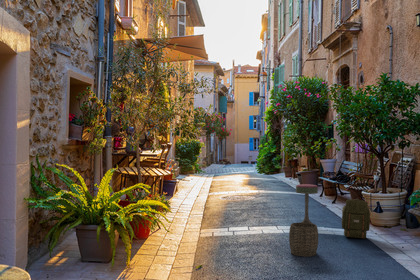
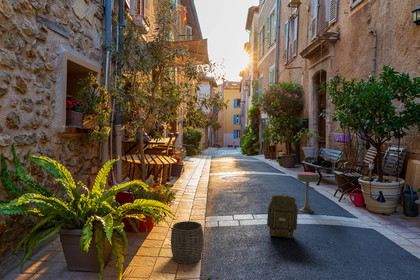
backpack: present [342,199,370,238] -> present [267,194,298,238]
woven basket: present [289,222,318,257] -> present [171,221,204,264]

